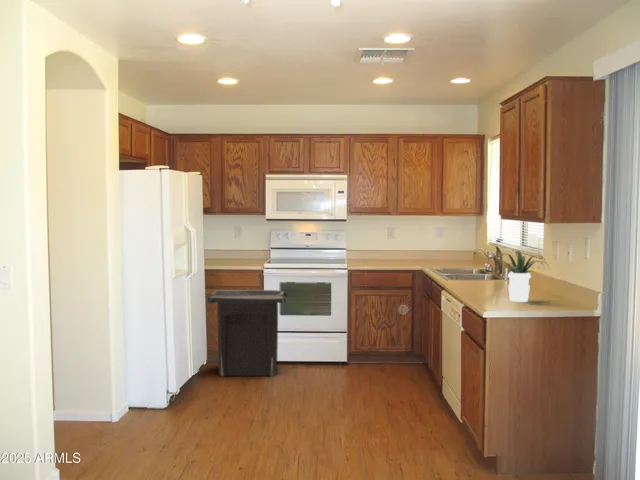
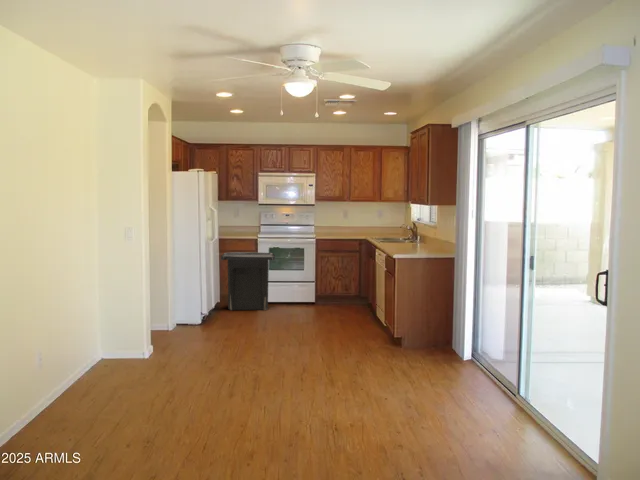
potted plant: present [501,251,546,302] -> none [399,220,432,249]

